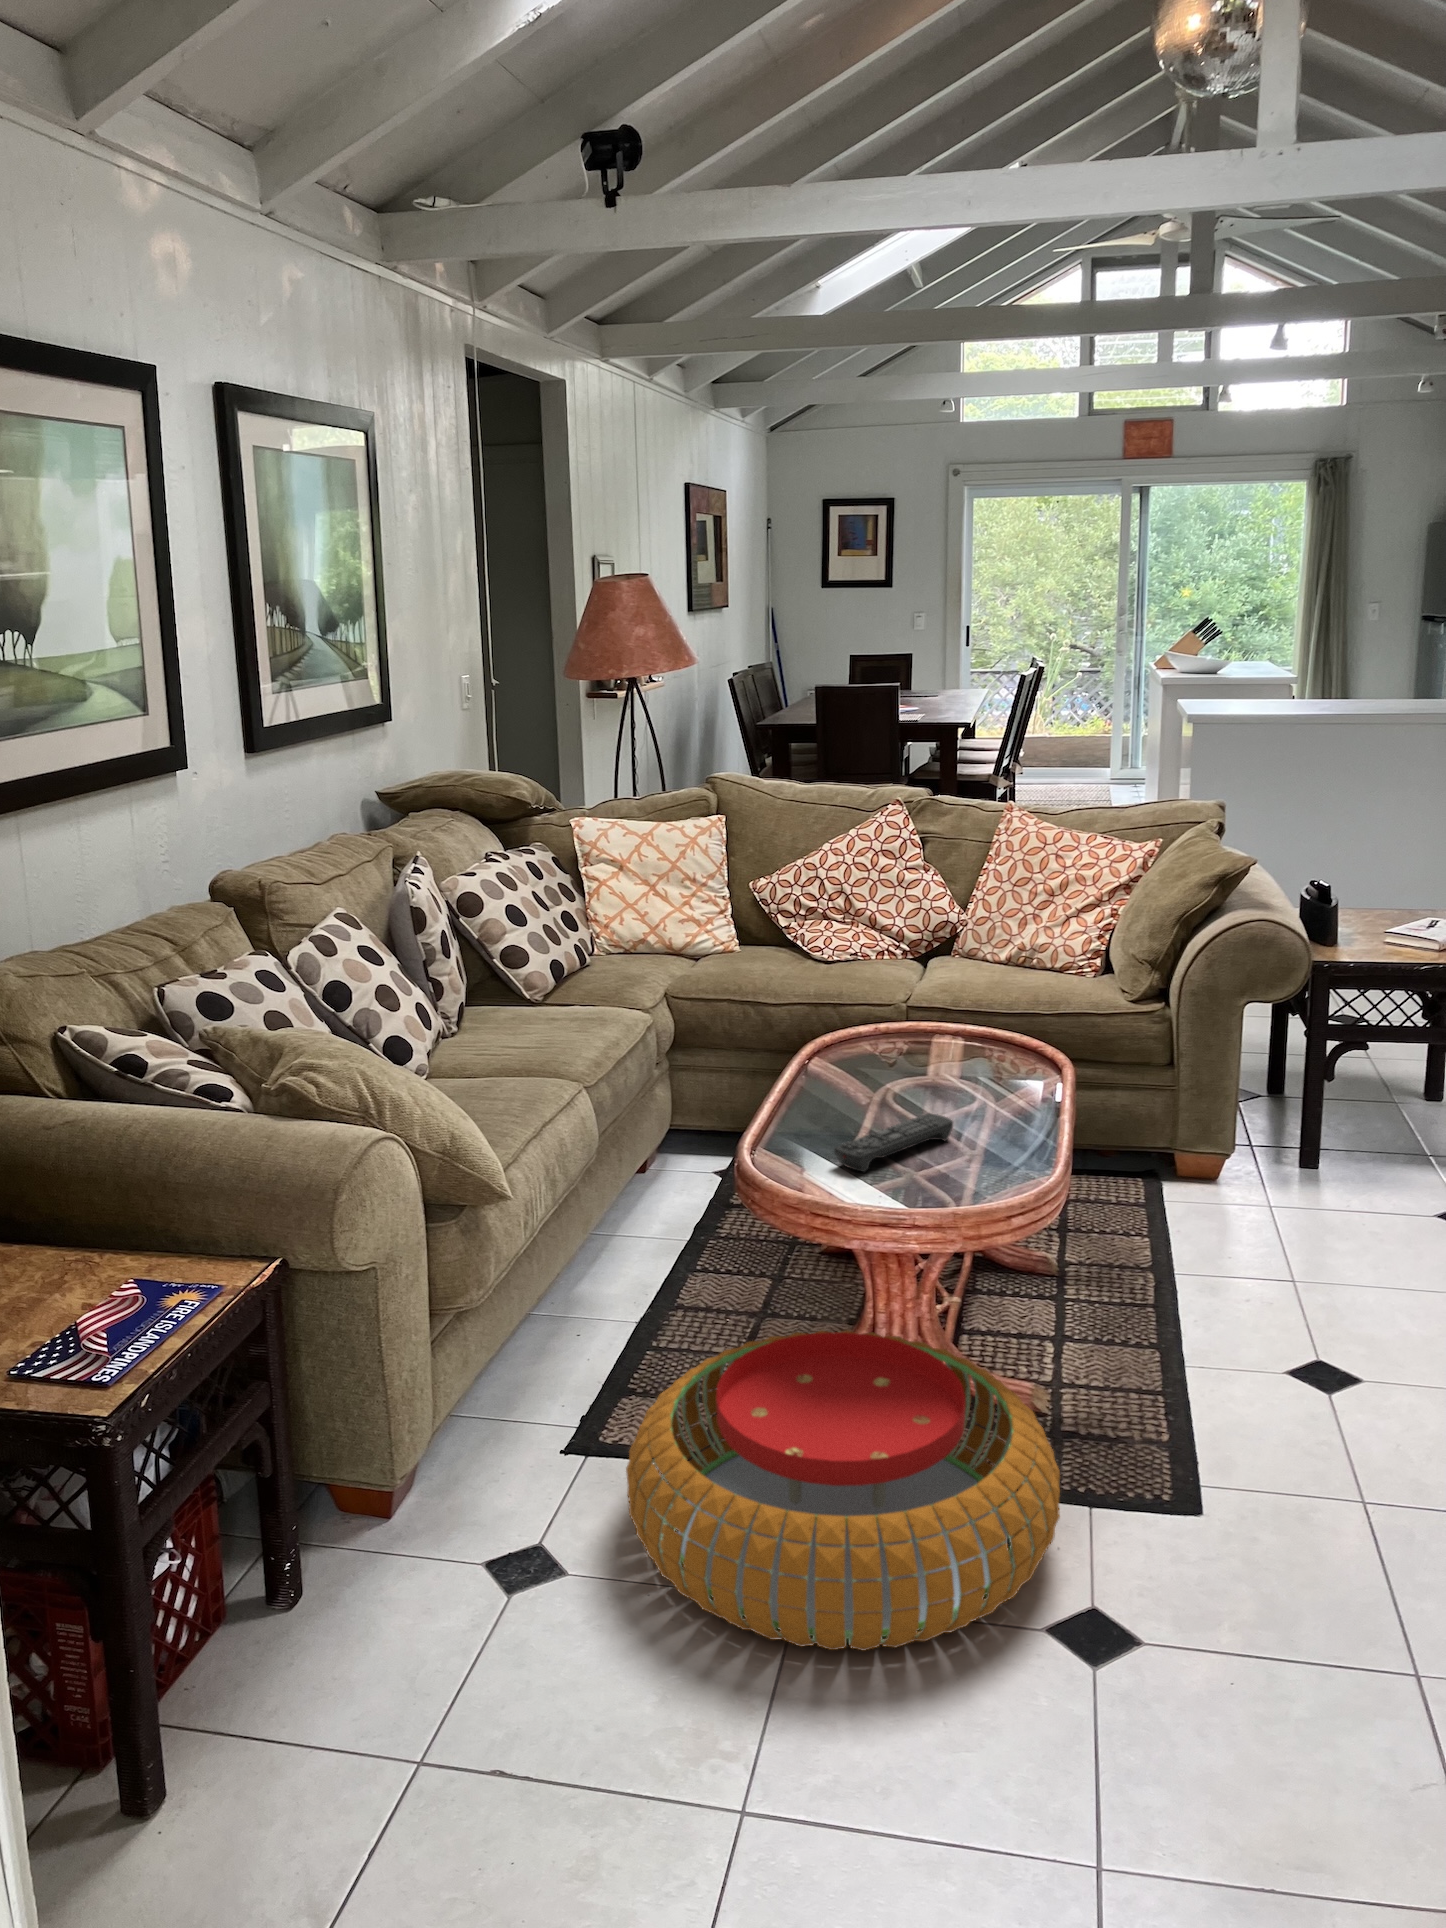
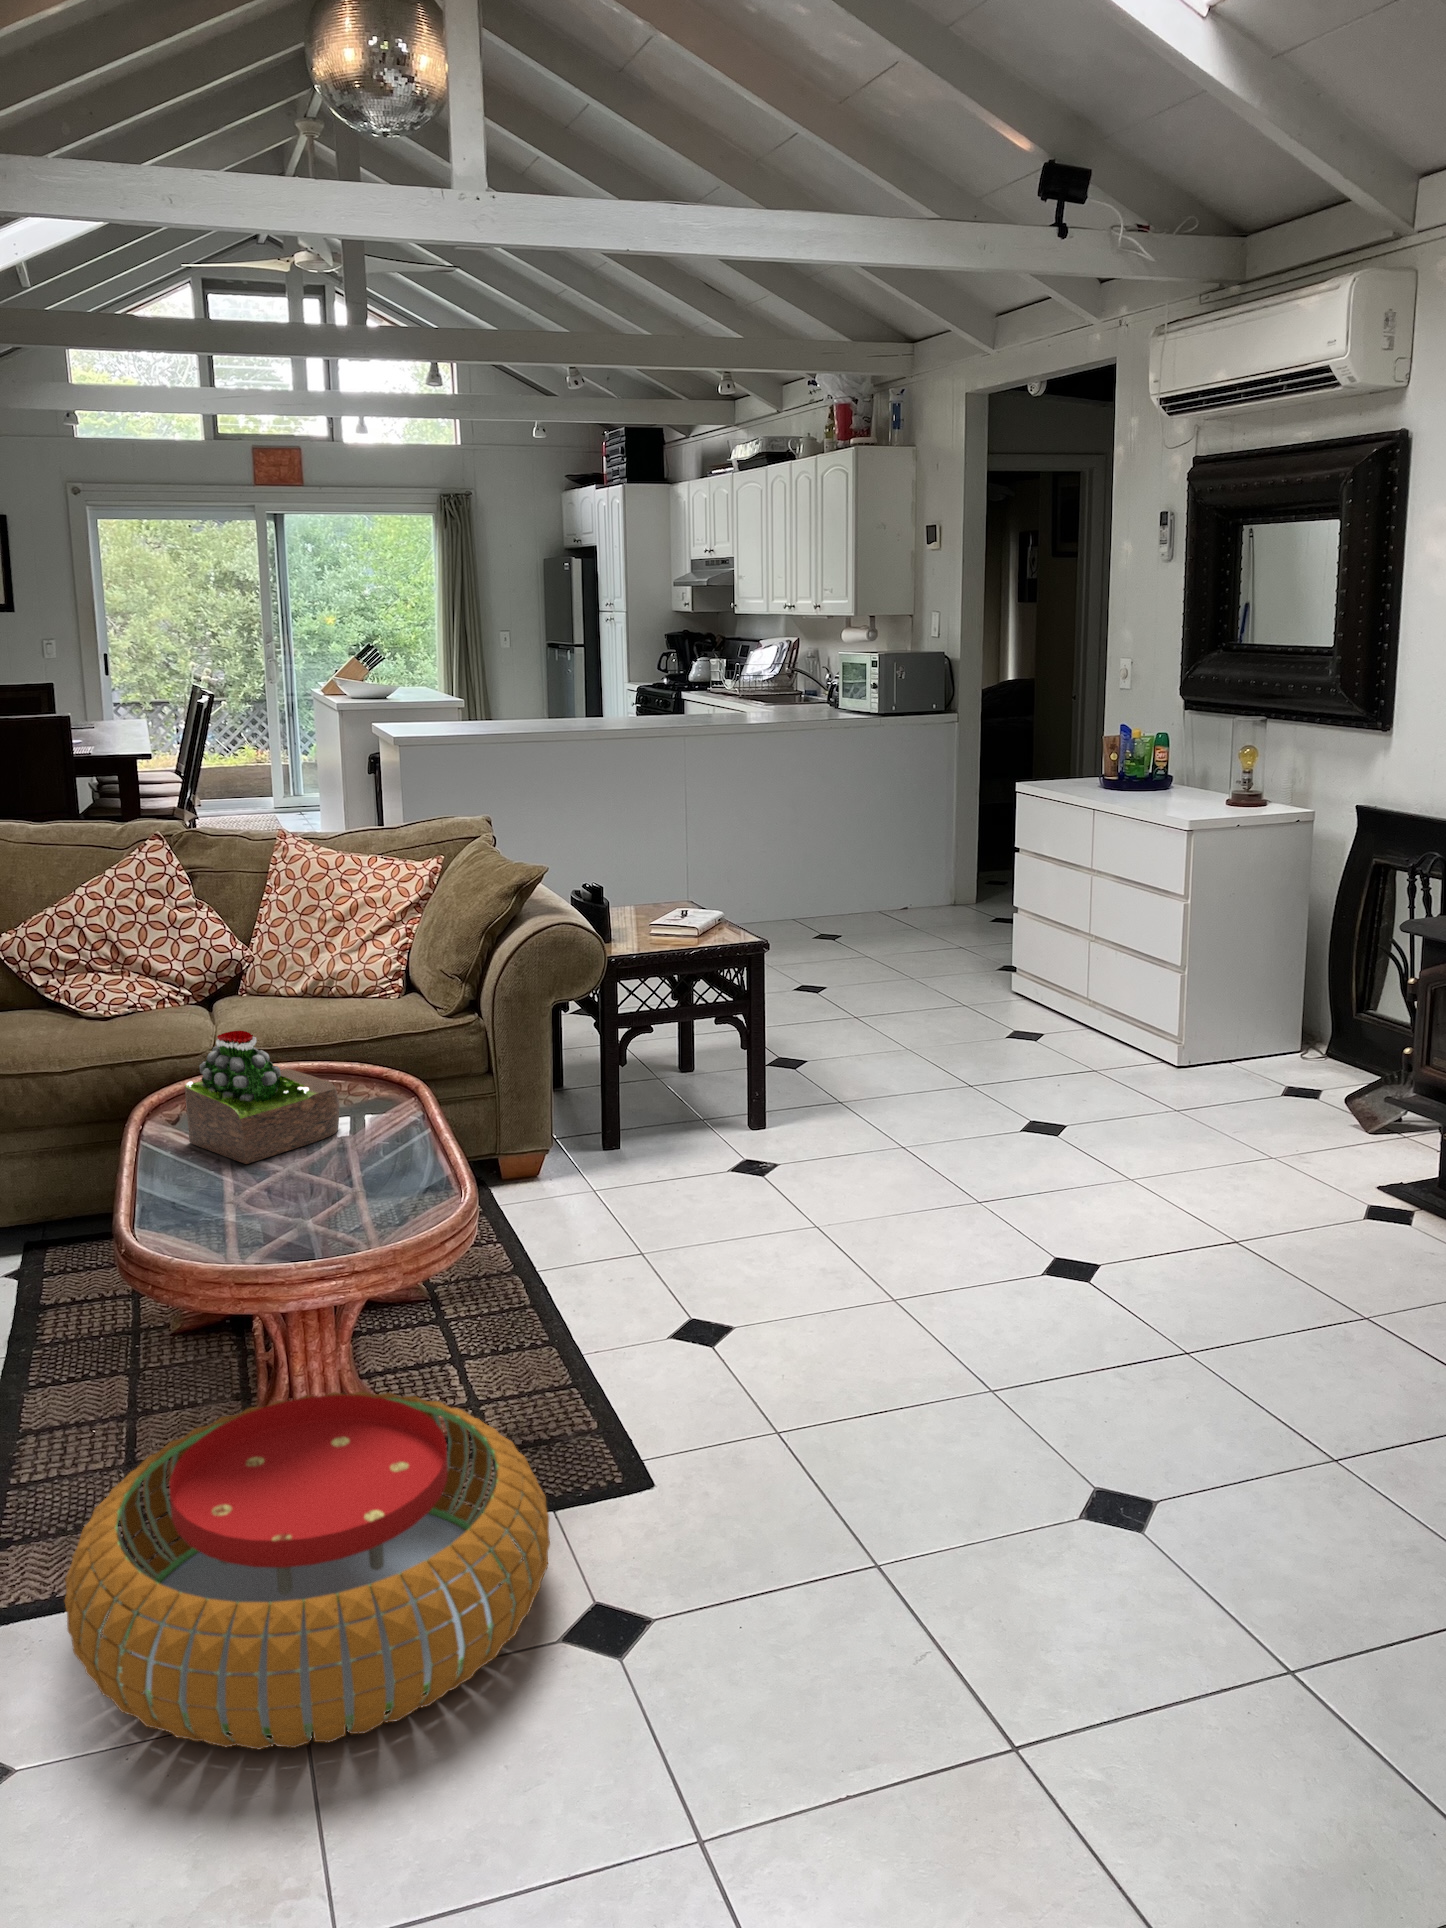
succulent plant: none [838,988,973,1111] -> present [185,1031,339,1164]
remote control: present [834,1114,953,1172] -> none [234,1154,346,1228]

